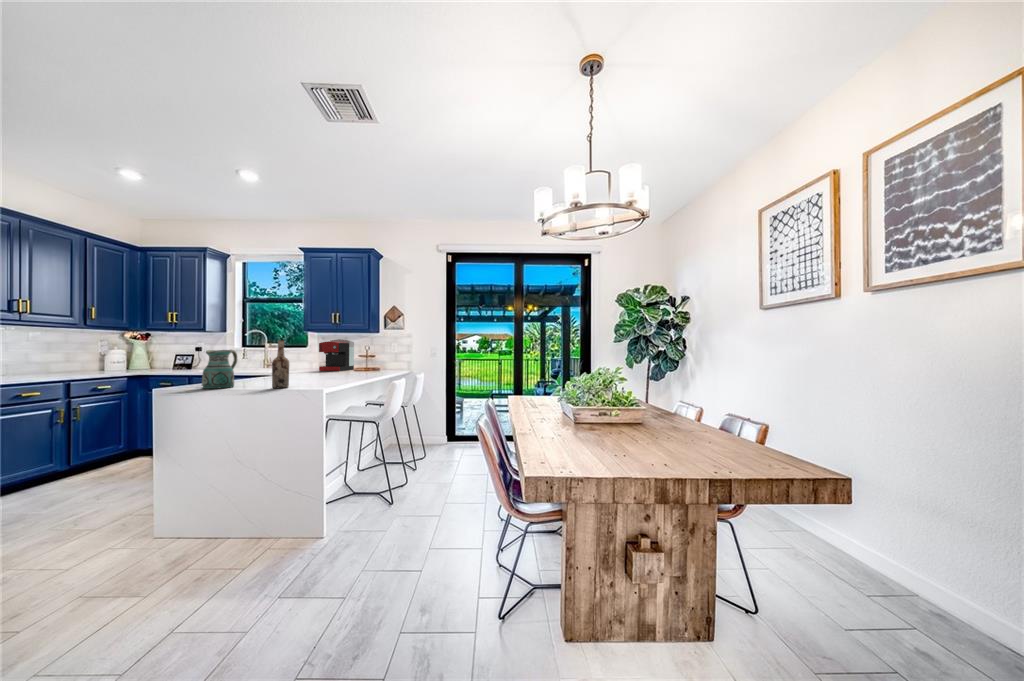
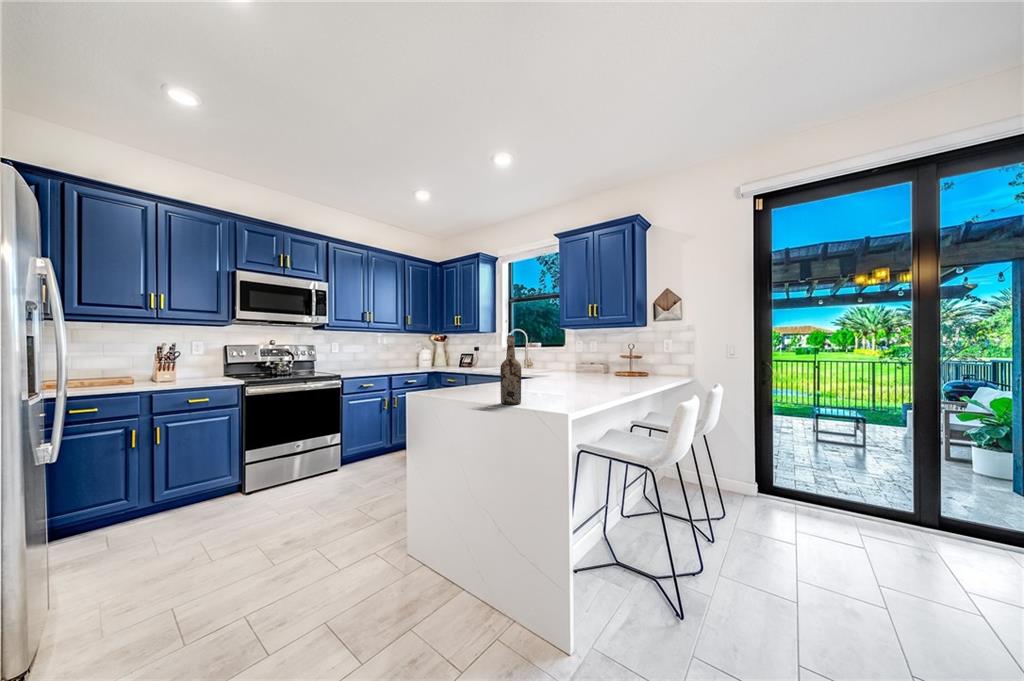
coffee maker: present [319,339,354,371] -> none [576,337,616,375]
ceramic pitcher: present [202,350,238,389] -> none [438,349,475,397]

